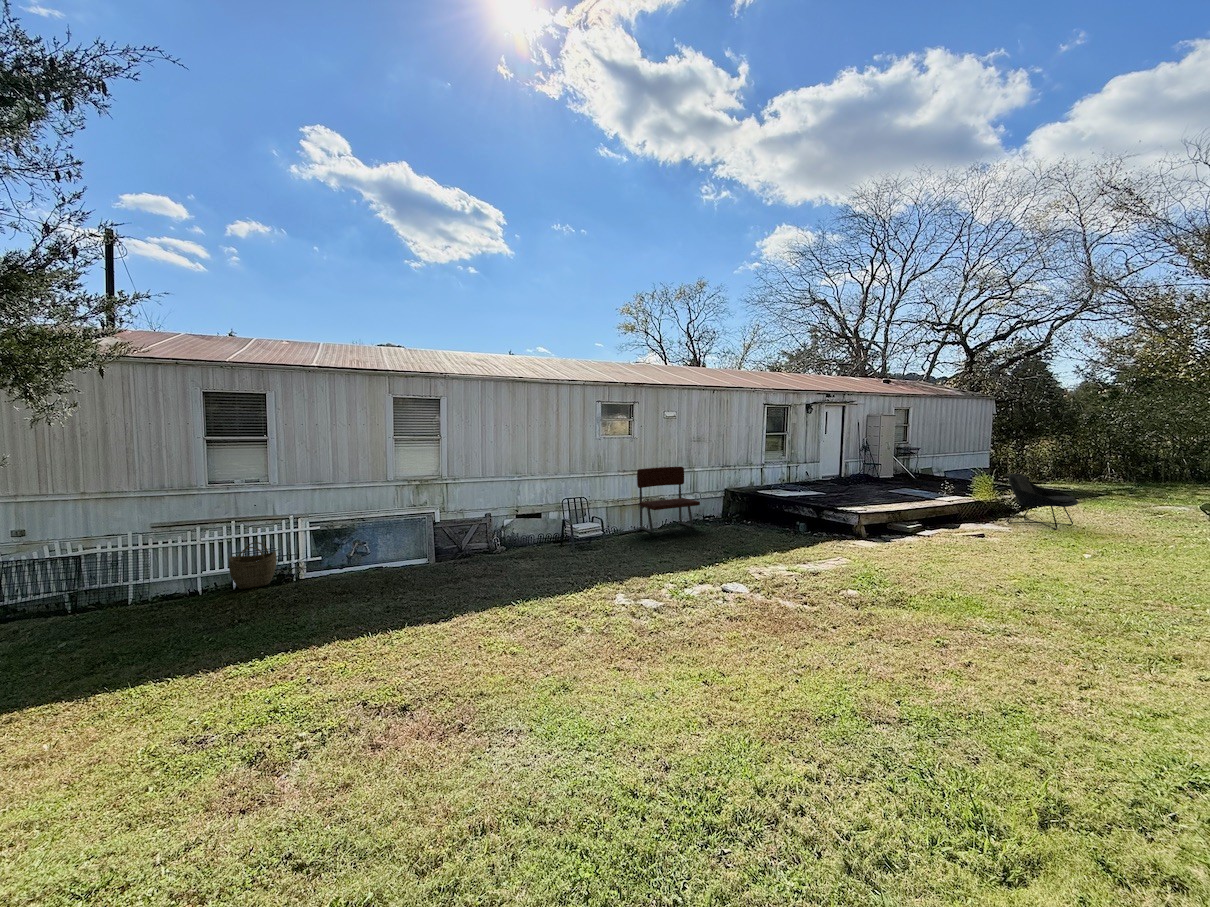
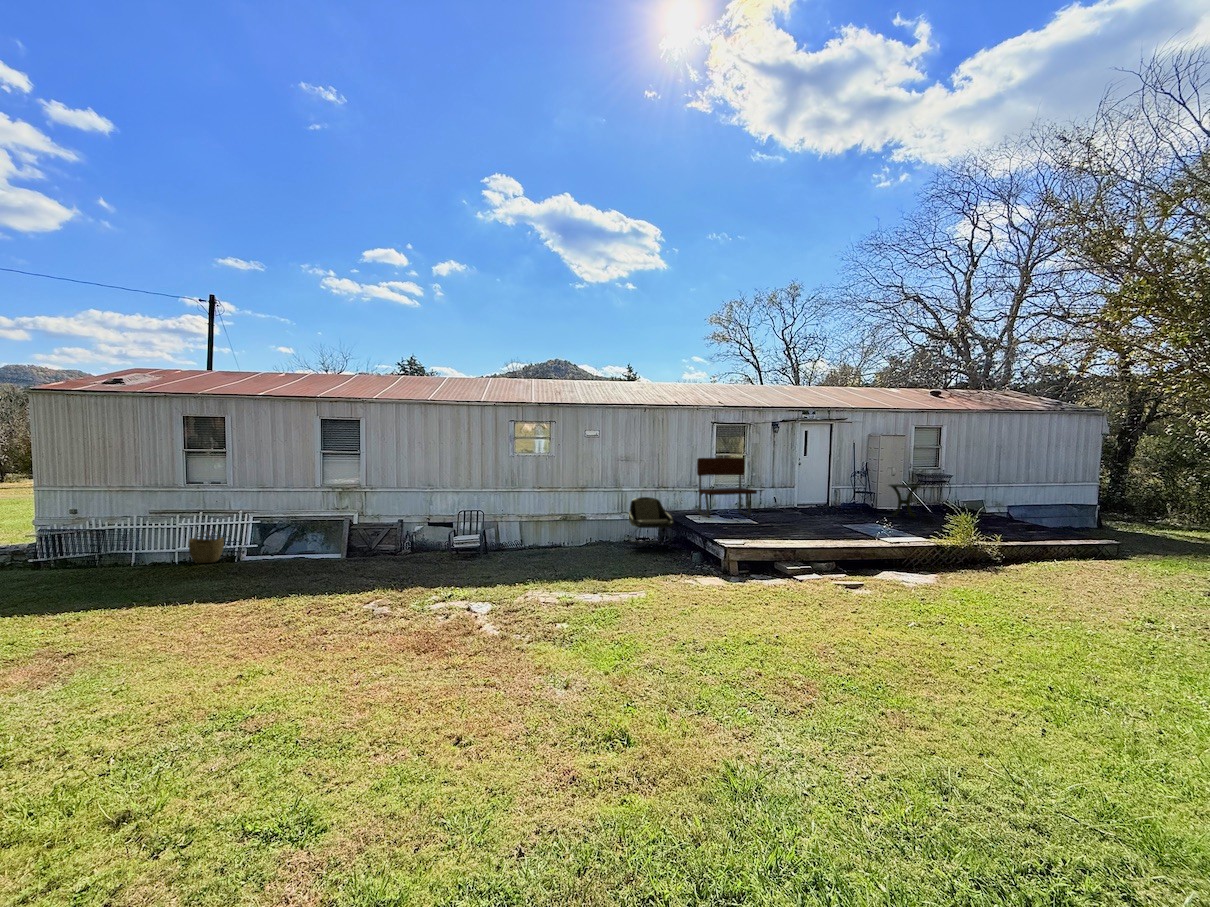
side table: none [887,456,916,483] -> present [889,484,920,517]
bench: present [637,467,700,533] -> present [697,458,757,517]
lounge chair: present [1007,474,1078,530] -> present [629,497,674,548]

